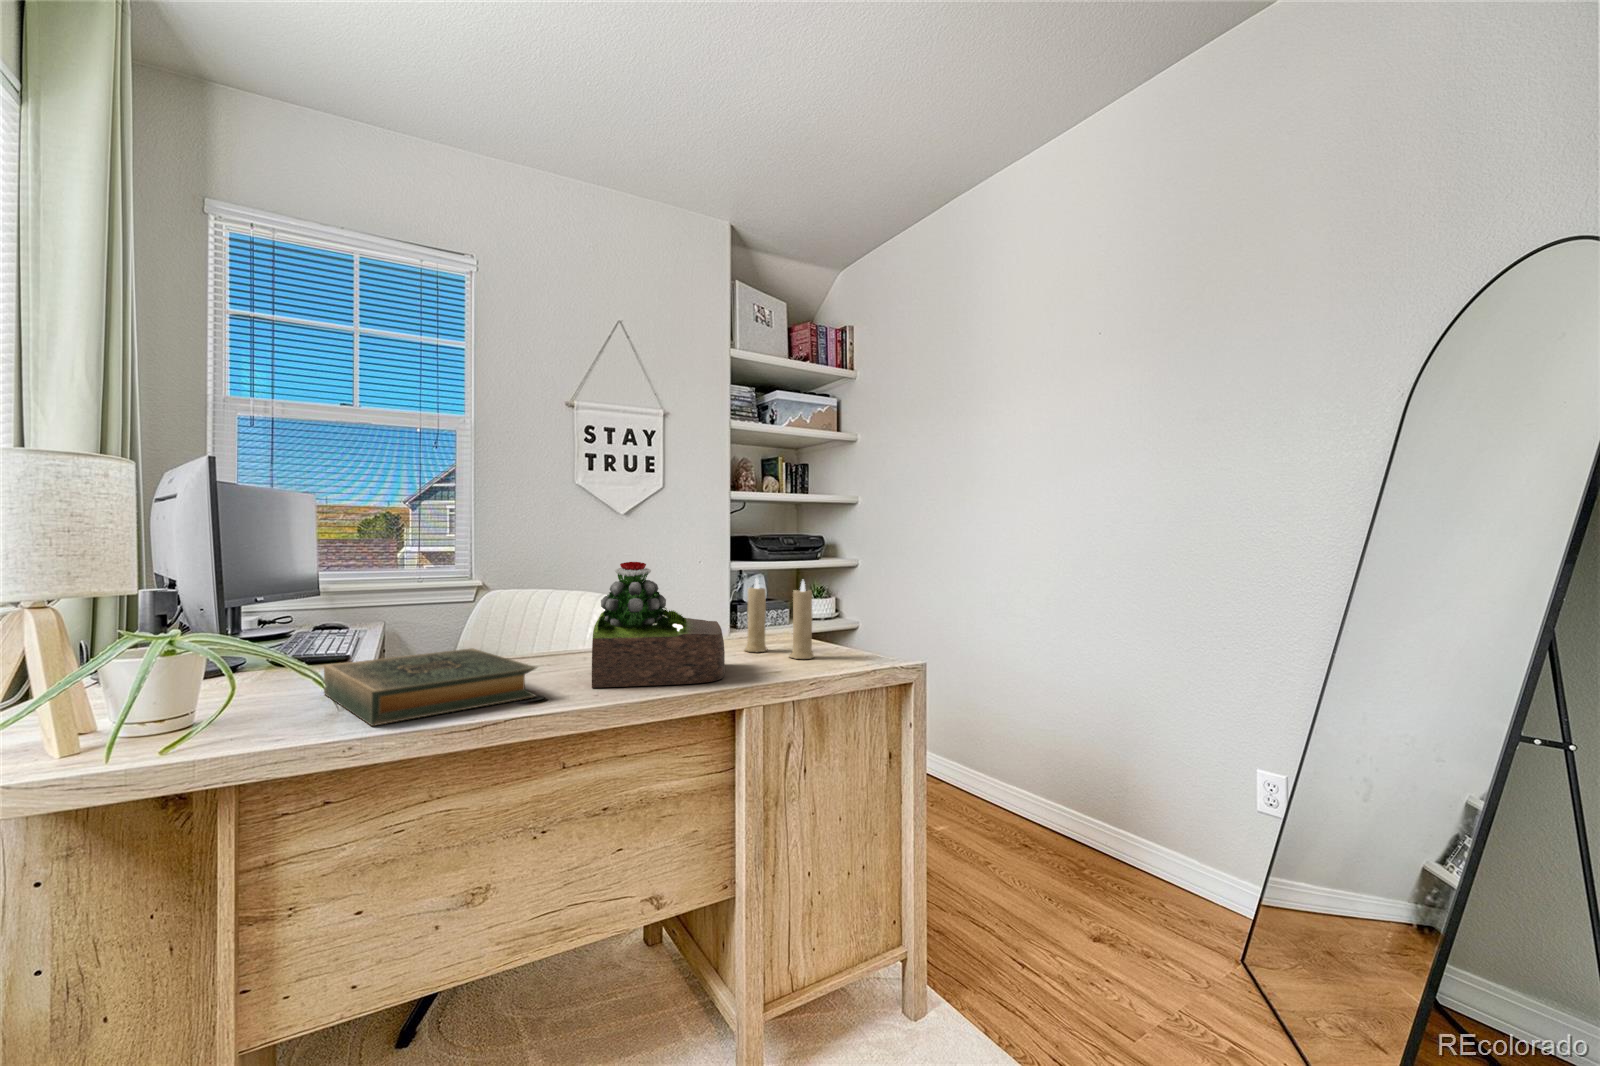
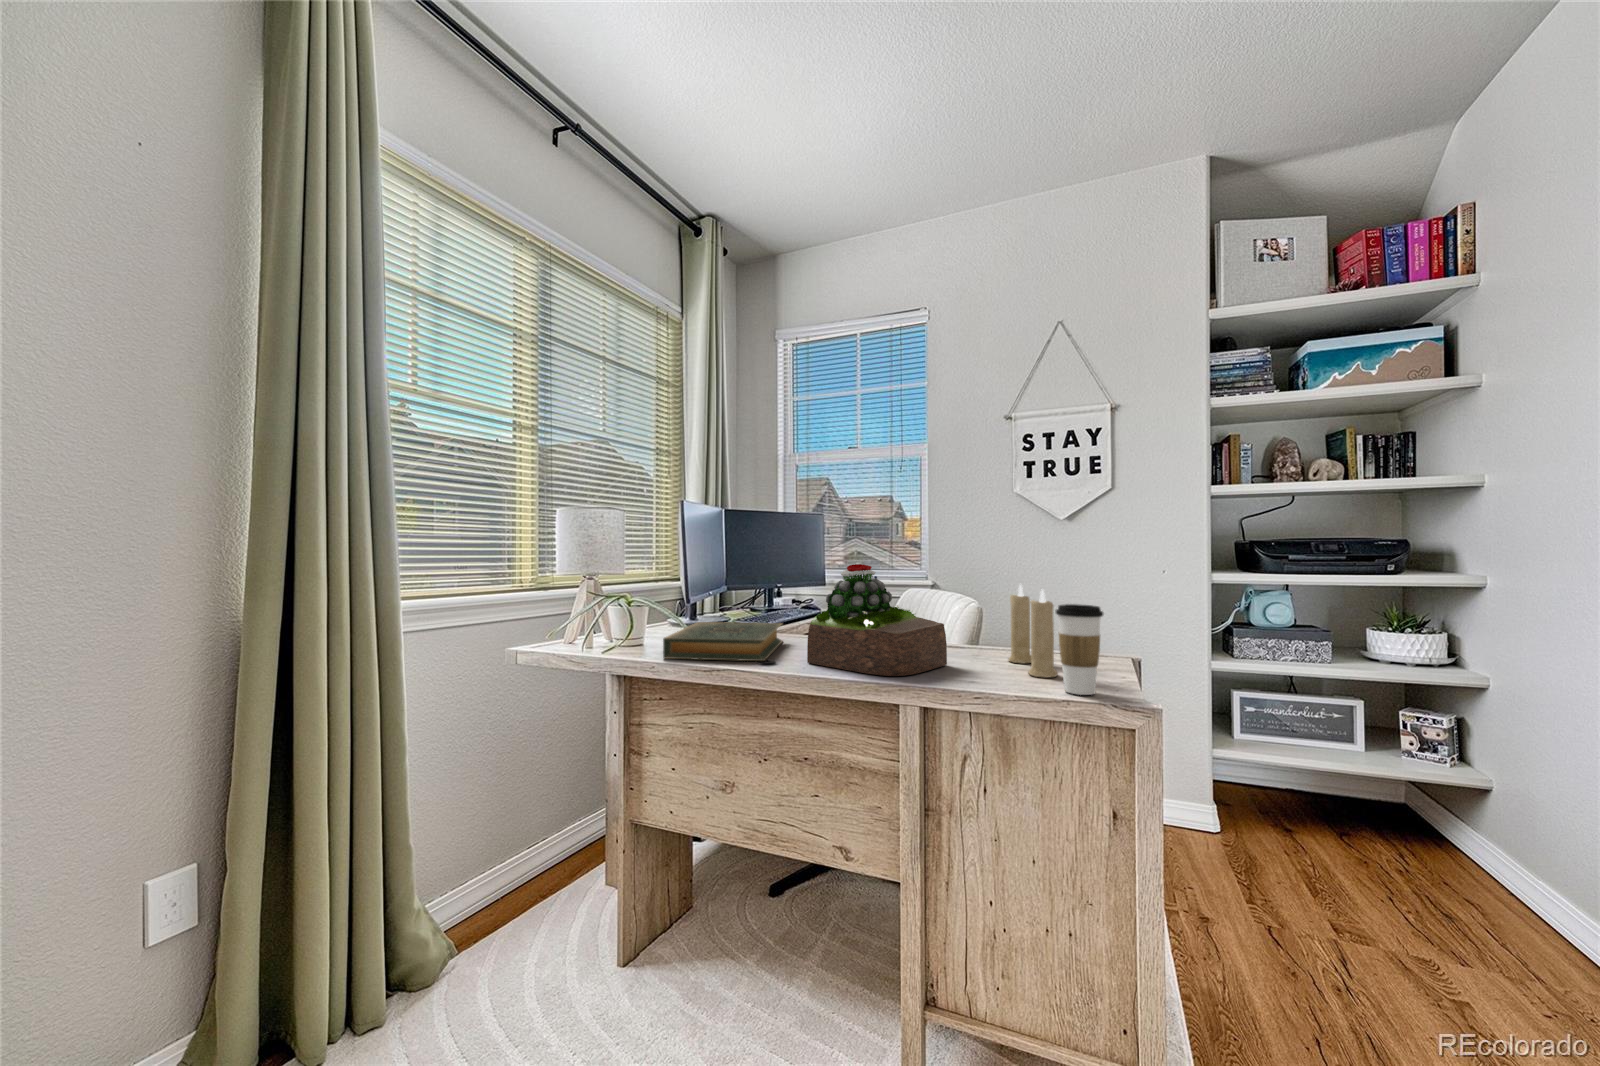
coffee cup: none [841,590,878,665] -> present [1056,604,1103,695]

